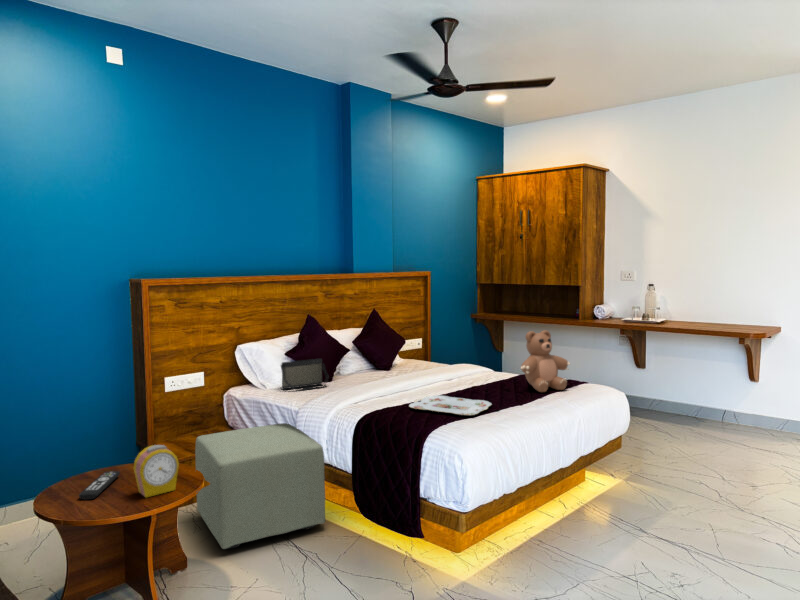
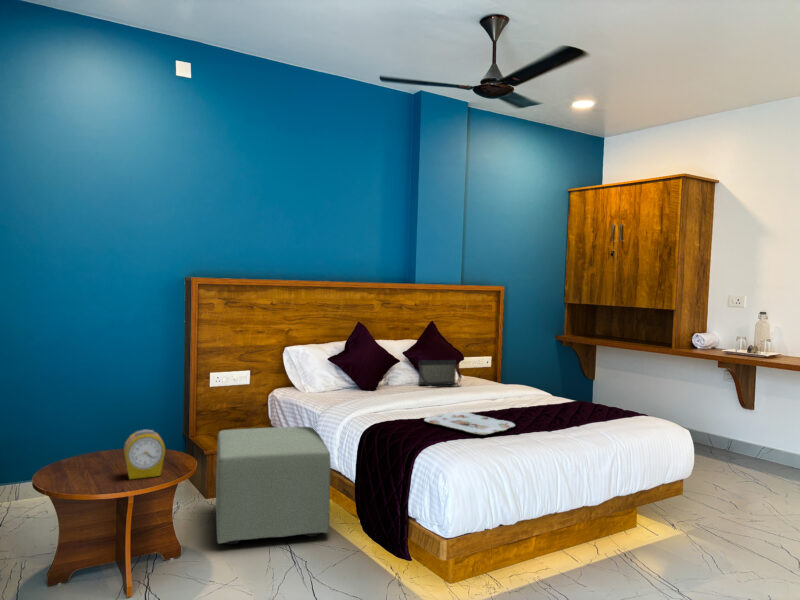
teddy bear: present [521,330,570,392] -> none [561,351,623,420]
handbag: present [281,359,329,390] -> present [418,360,462,387]
remote control: present [79,471,120,500] -> none [73,452,124,475]

